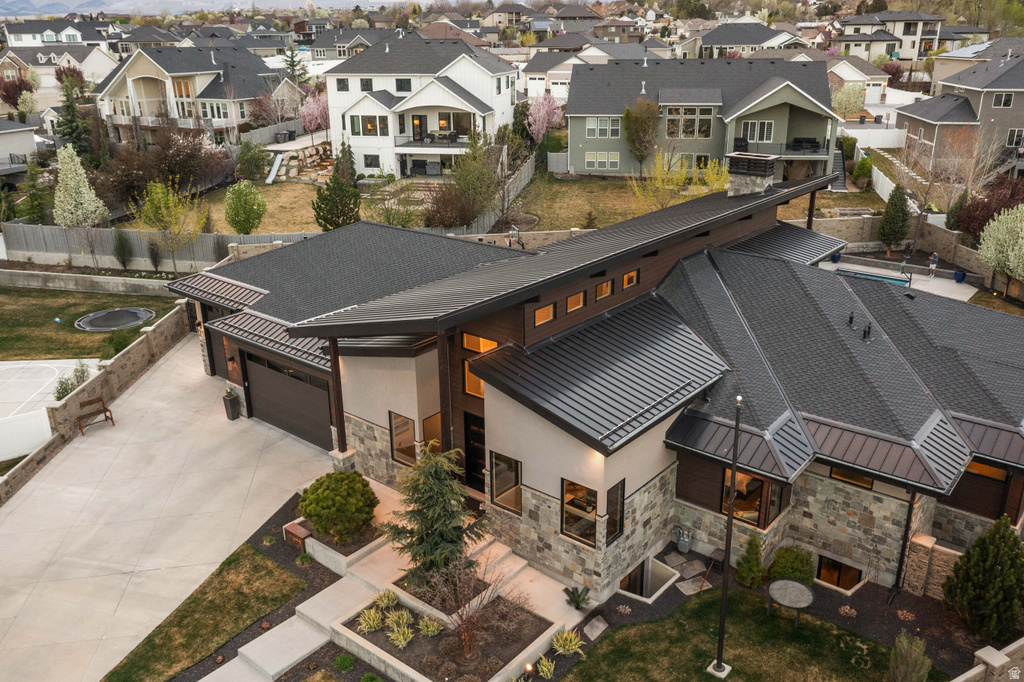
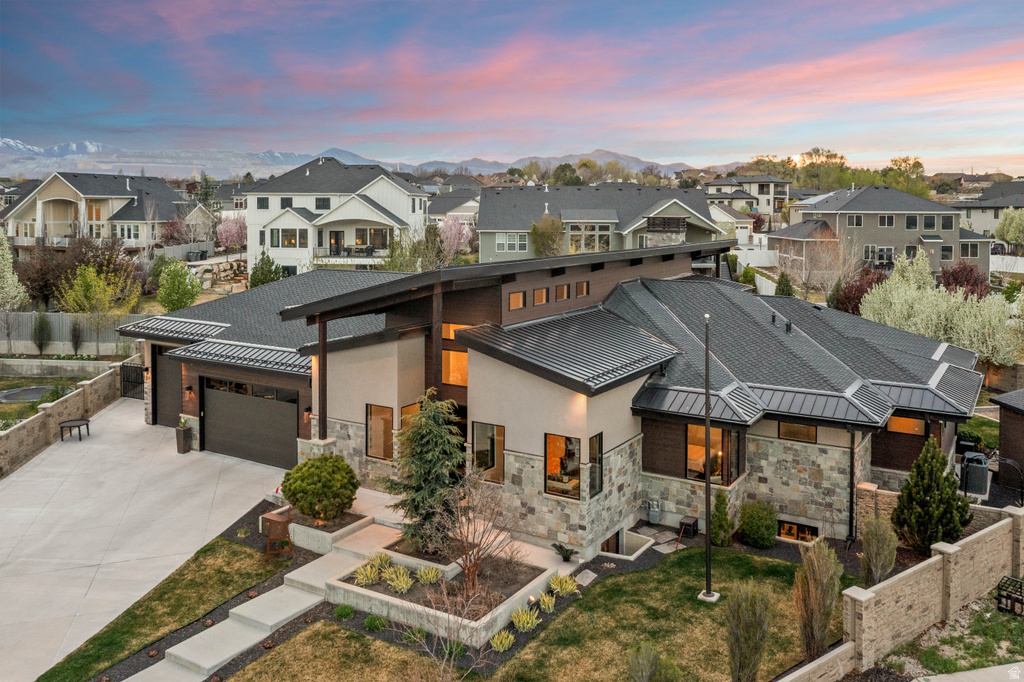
bench: present [76,396,114,435] -> present [267,505,293,560]
round table: present [766,577,816,628] -> present [58,419,90,441]

